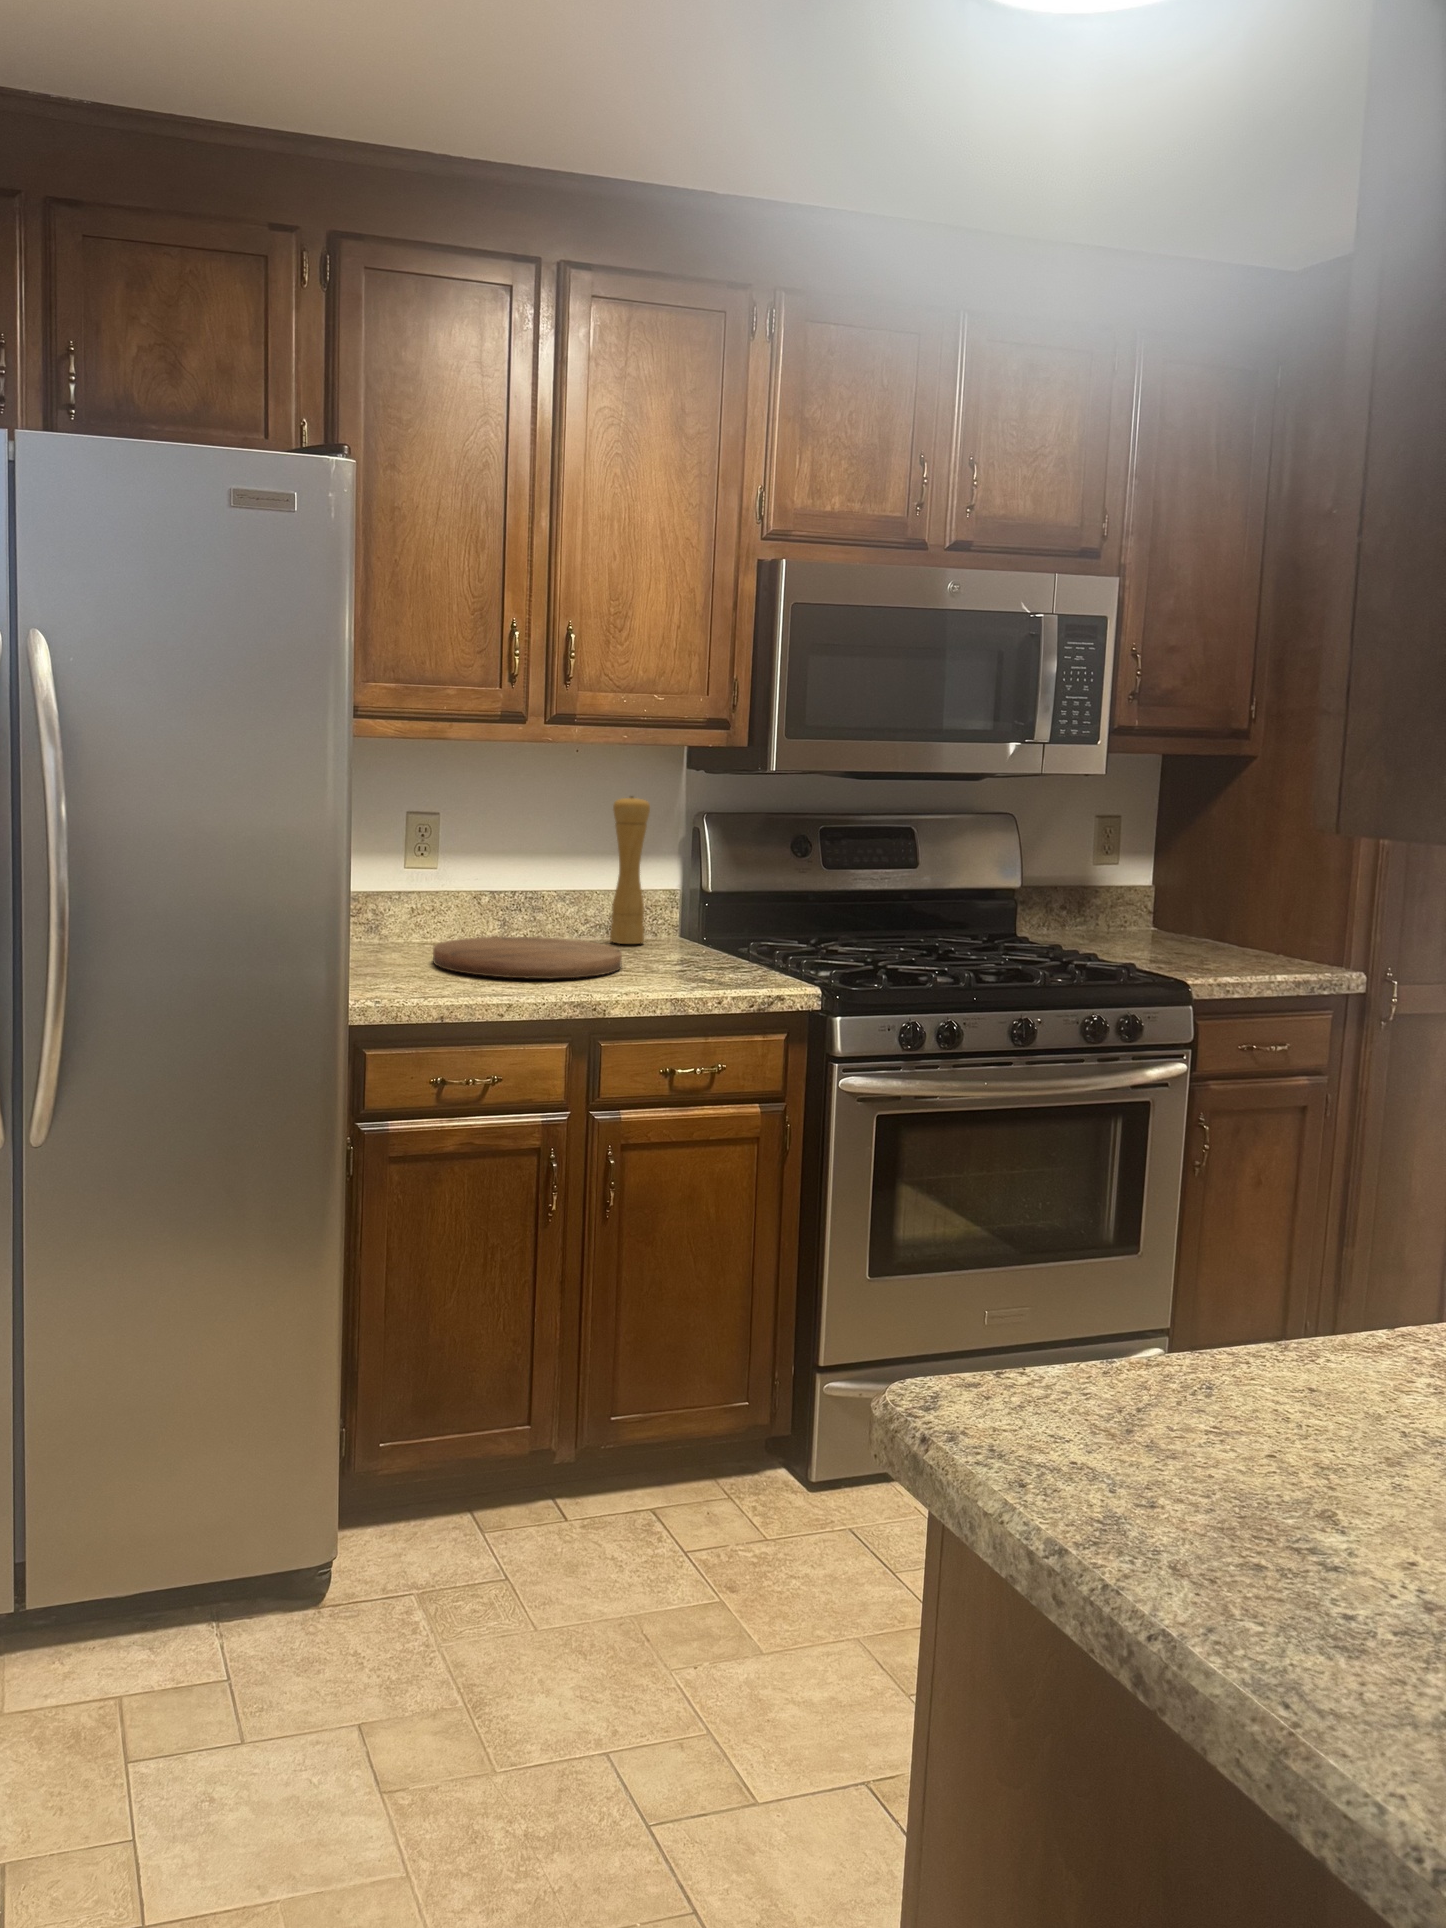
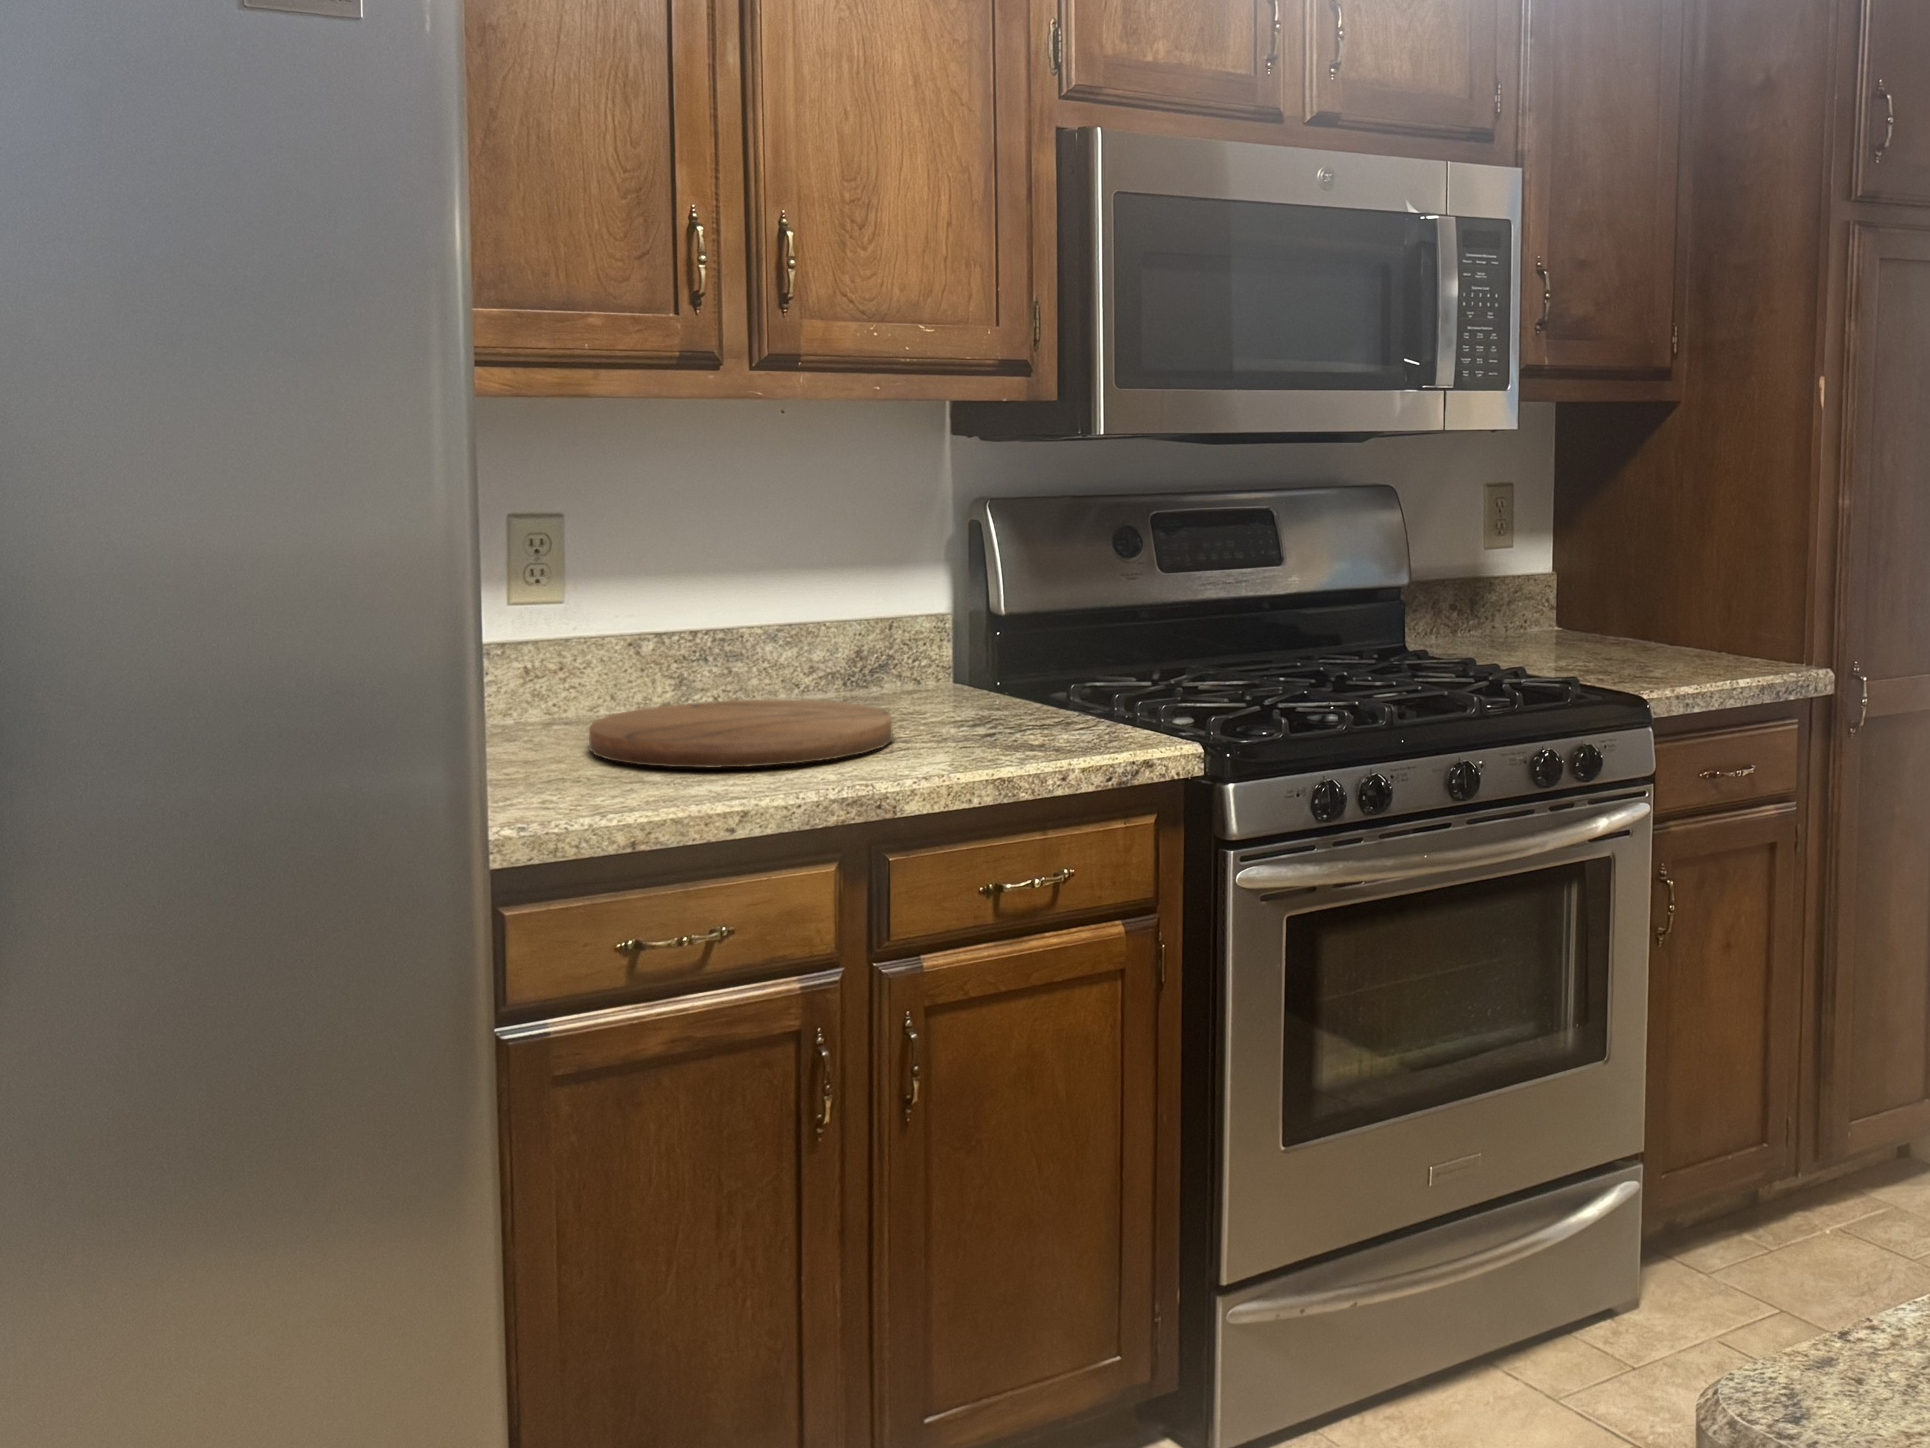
pepper mill: present [610,796,650,944] -> none [848,479,905,700]

